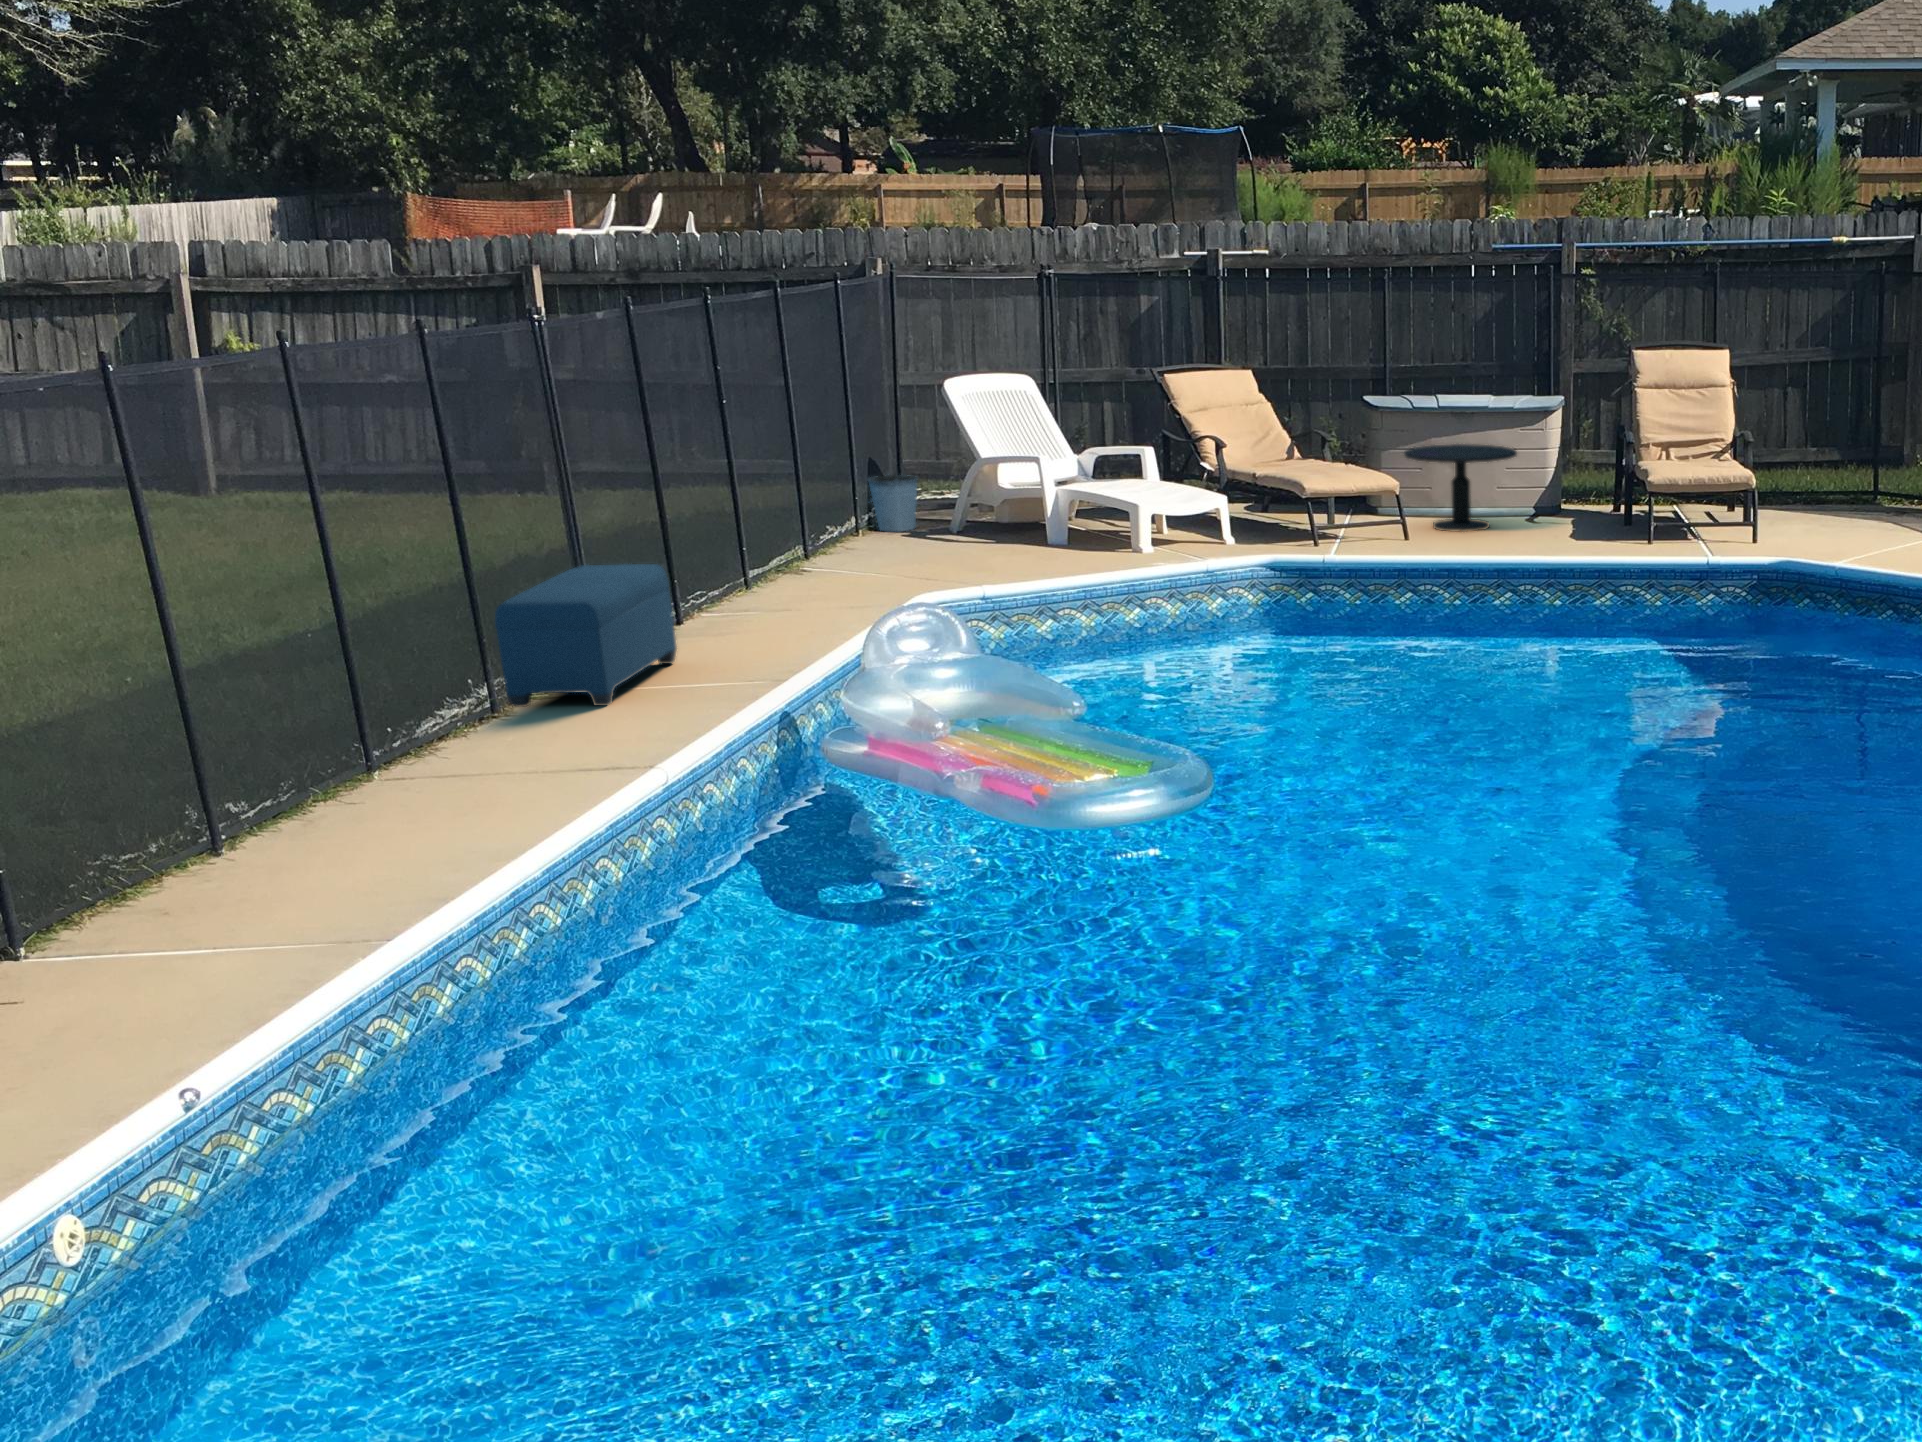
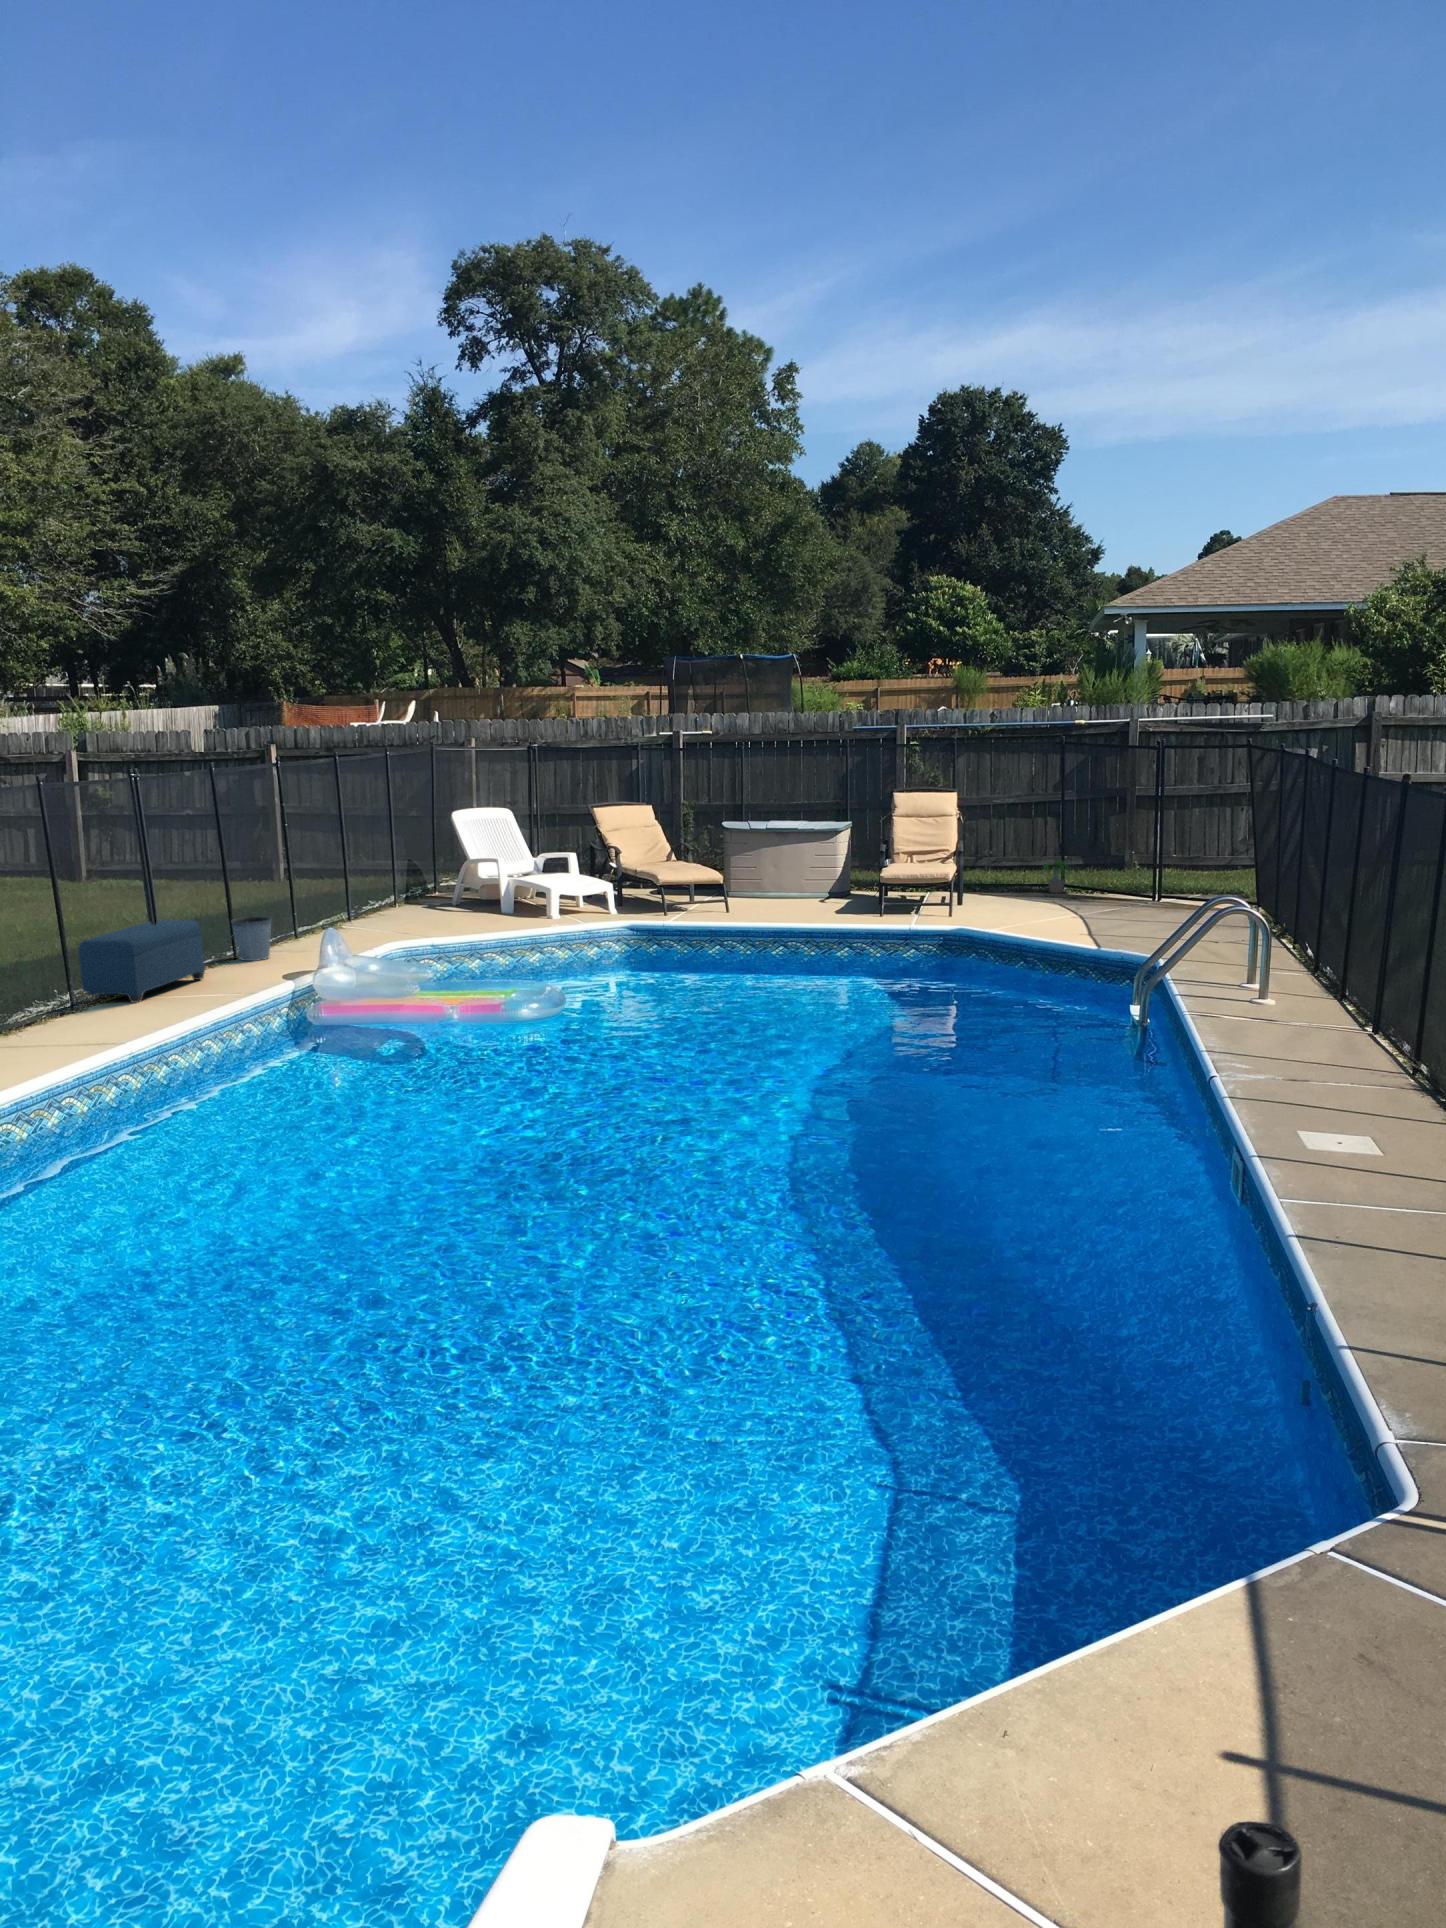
side table: present [1404,444,1517,532] -> none [733,853,807,909]
potted plant: none [1832,453,1889,503] -> present [1044,861,1069,893]
bucket: present [868,475,917,532] -> present [231,916,271,961]

